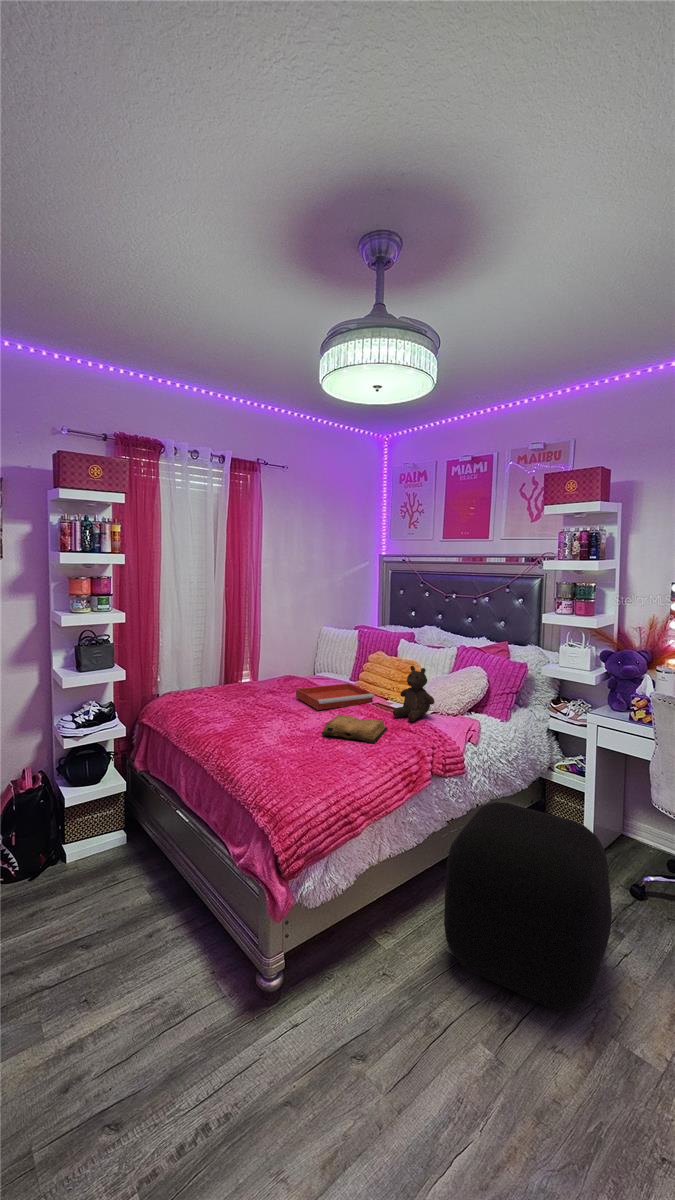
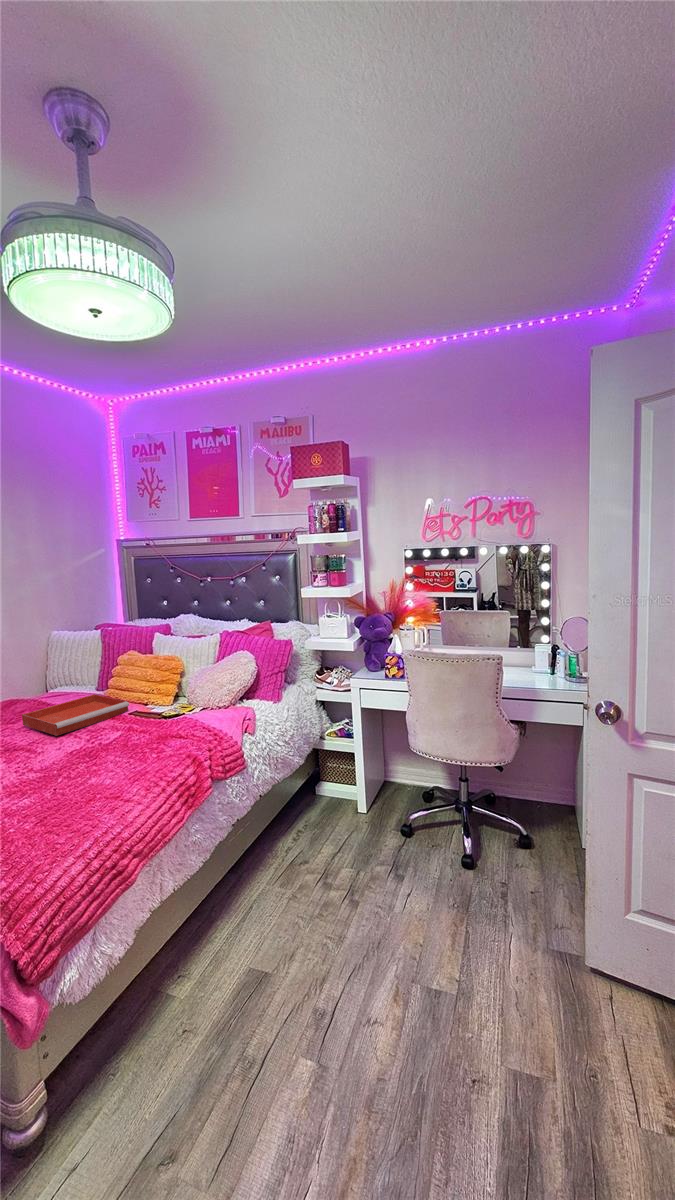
stuffed bear: present [393,666,435,721] -> none [156,662,203,725]
diary: present [322,714,387,743] -> none [66,732,152,768]
ottoman: present [444,802,612,1010] -> none [241,790,401,984]

